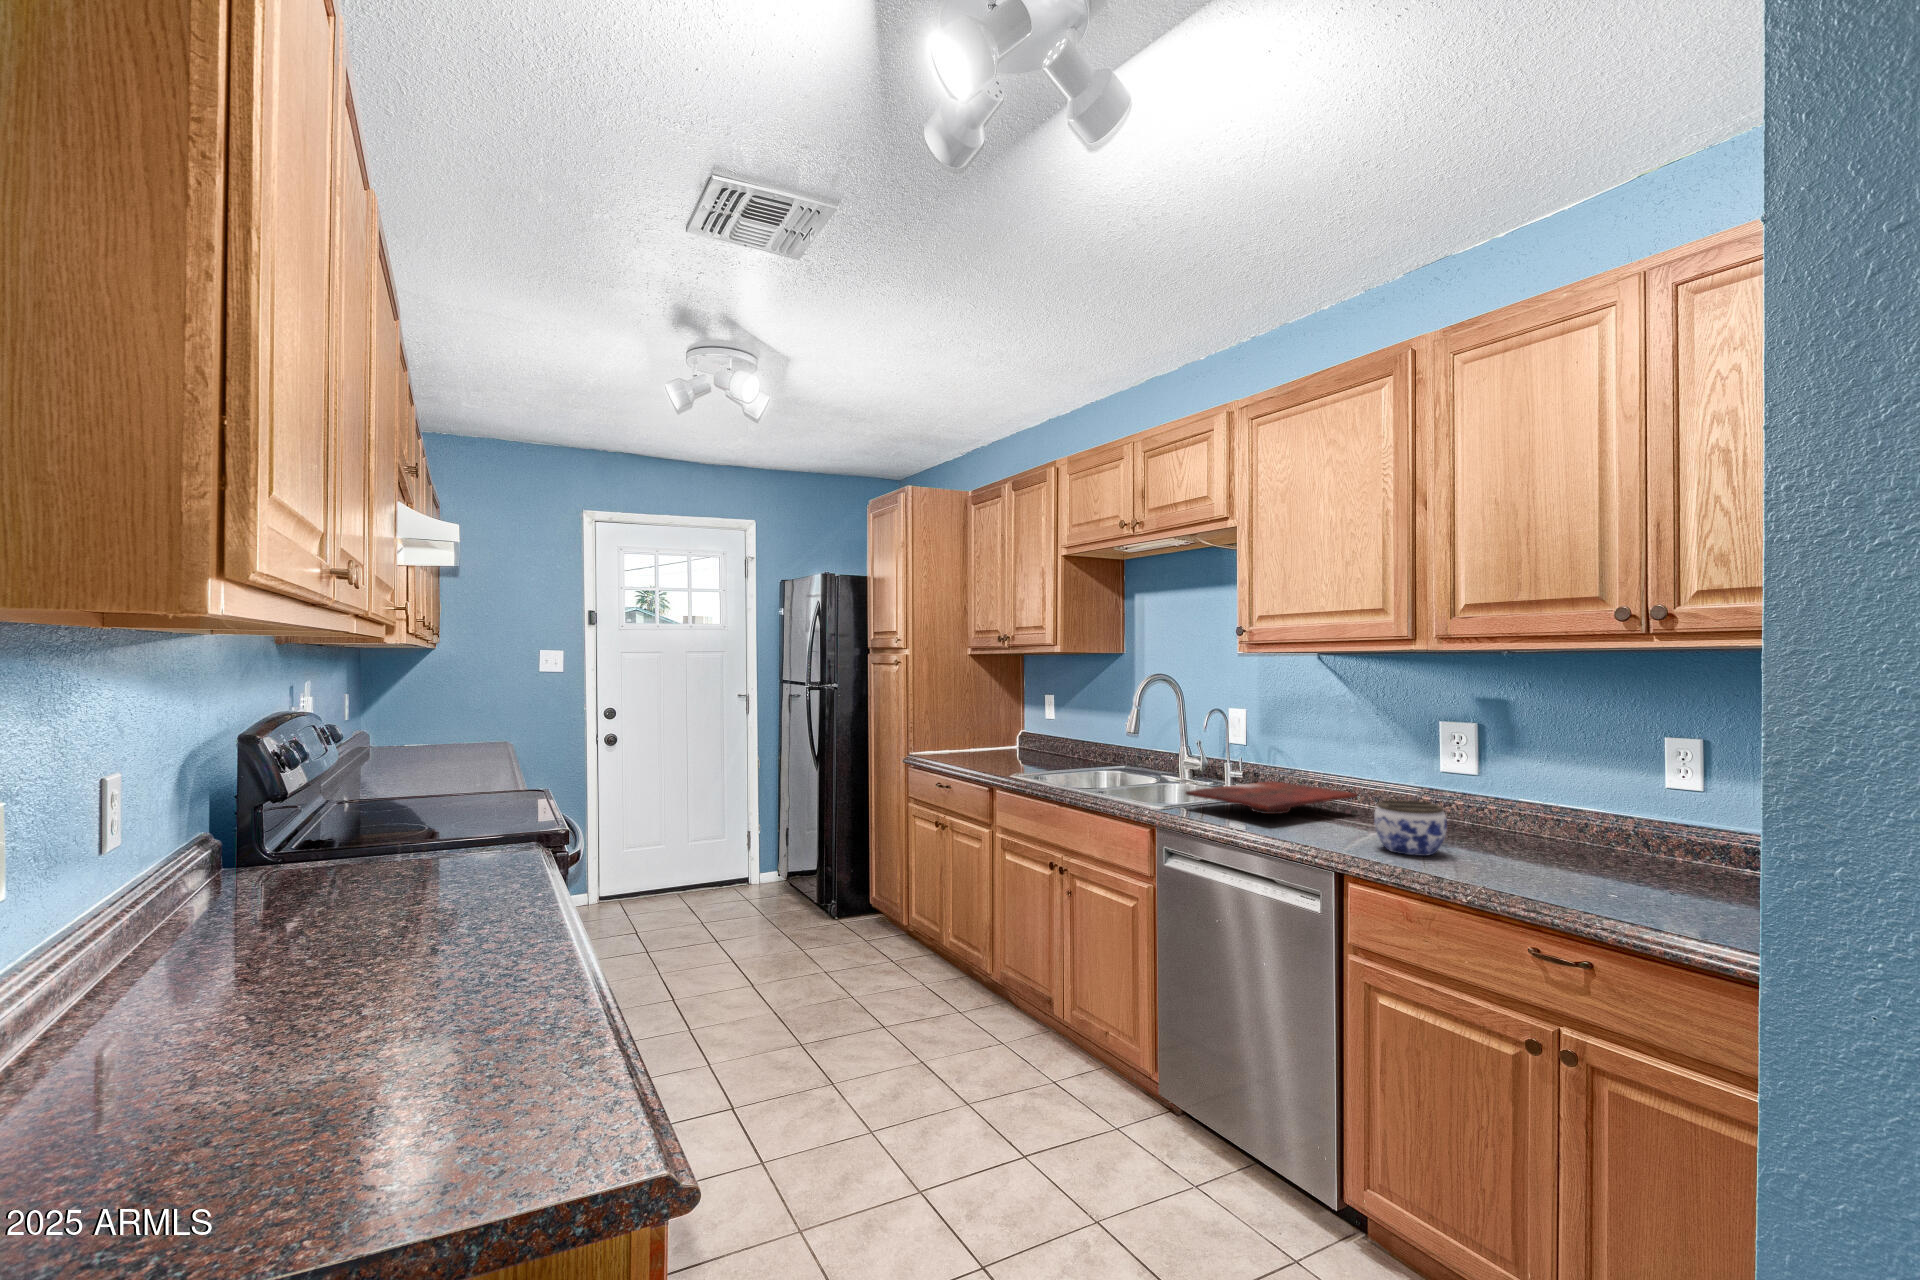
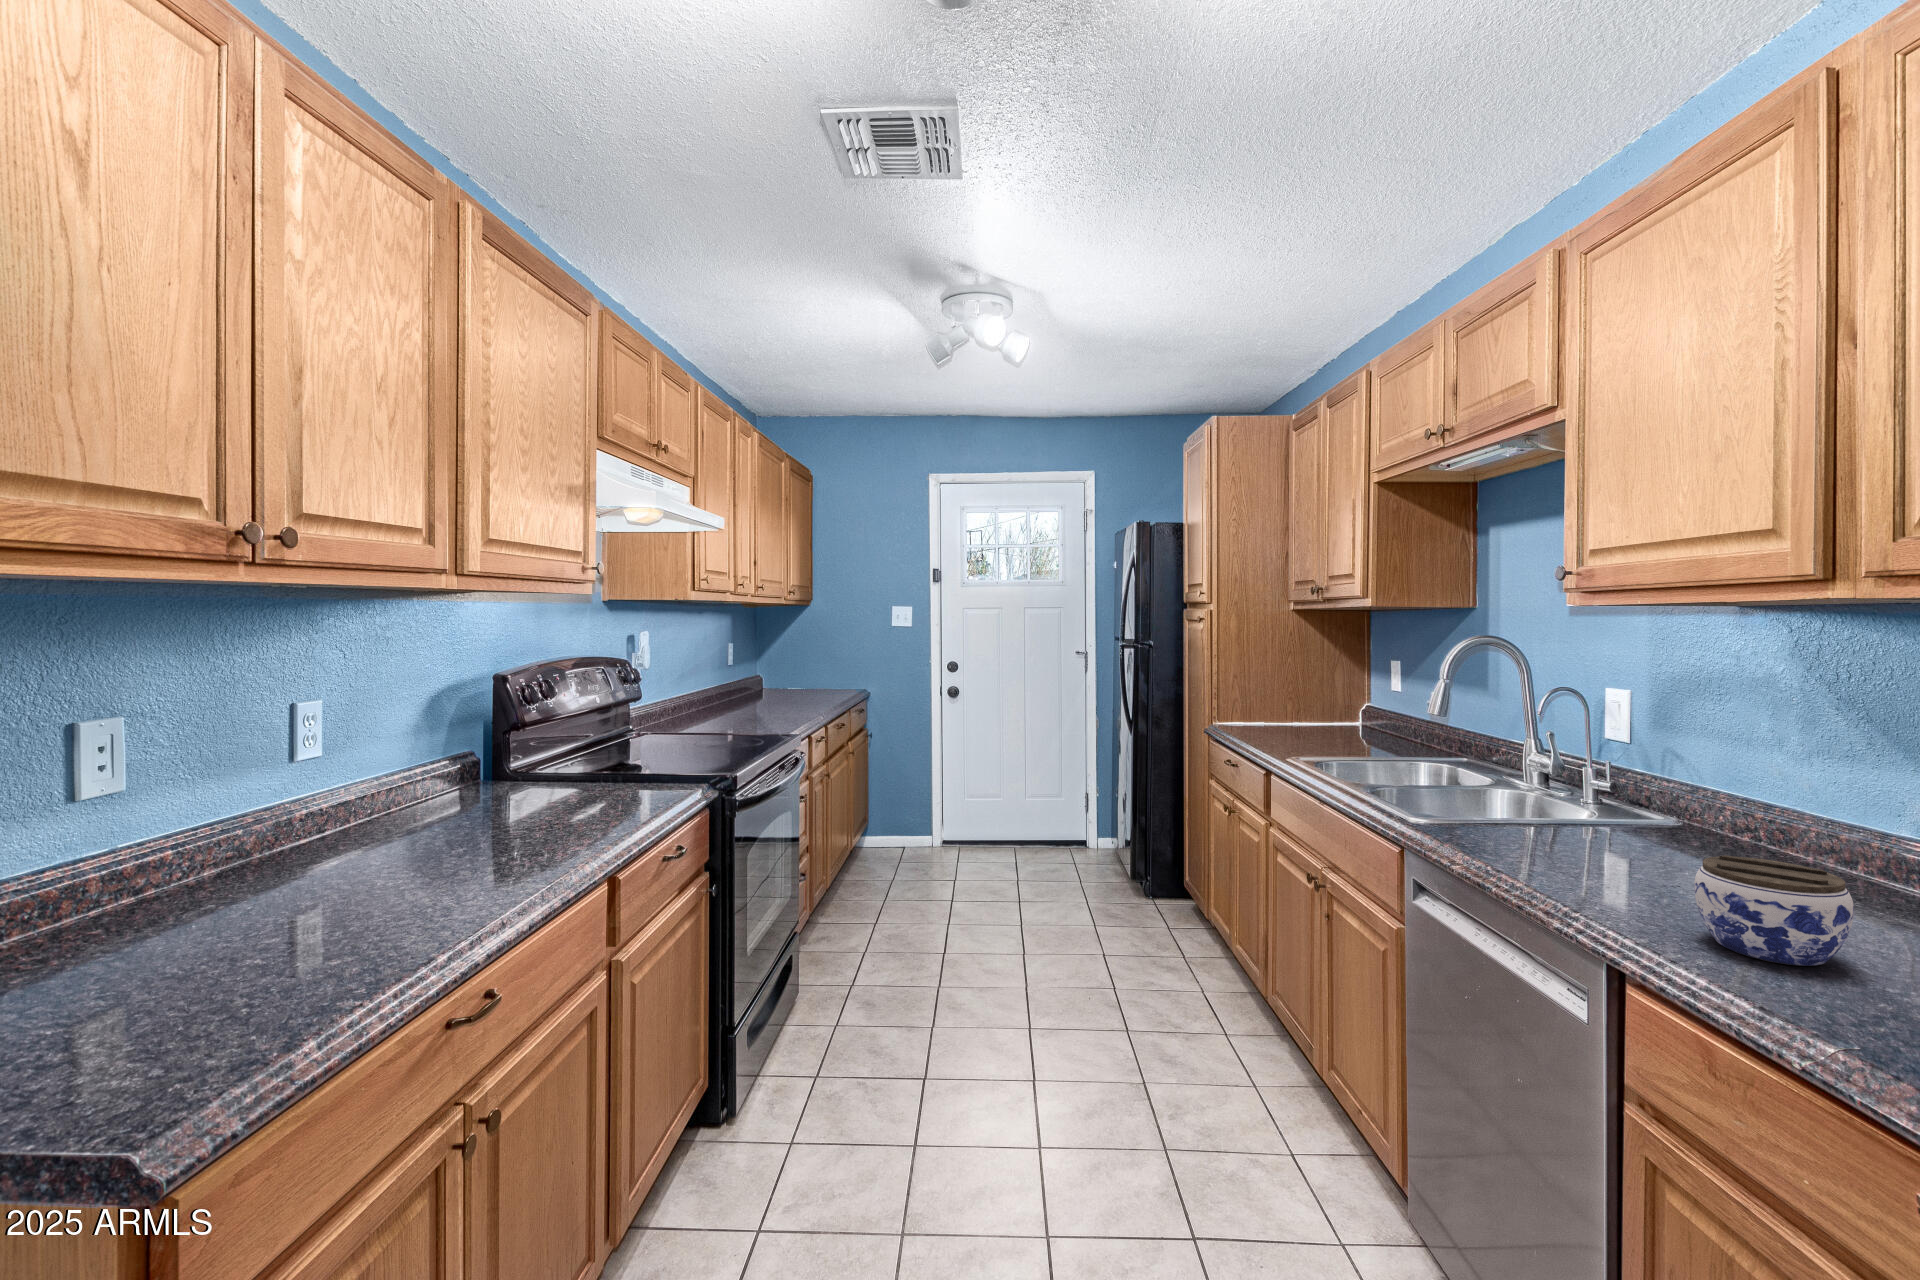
cutting board: present [1186,781,1357,814] -> none [1442,800,1767,851]

